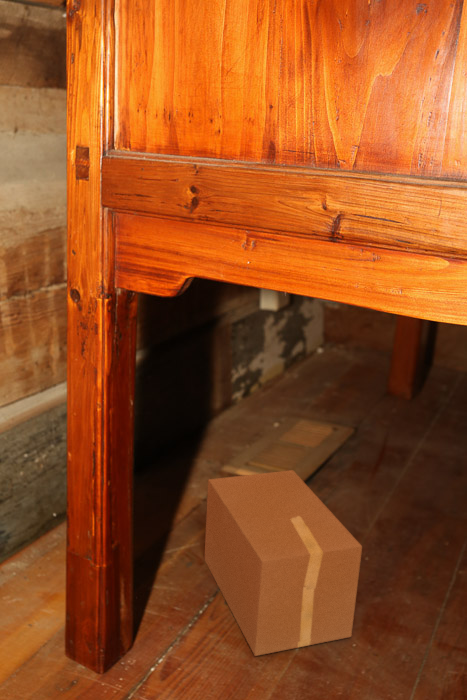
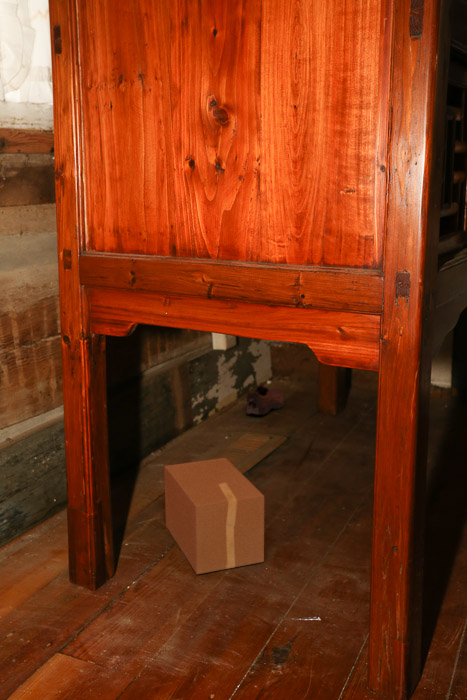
shoe: none [296,356,340,393] -> present [246,385,284,415]

